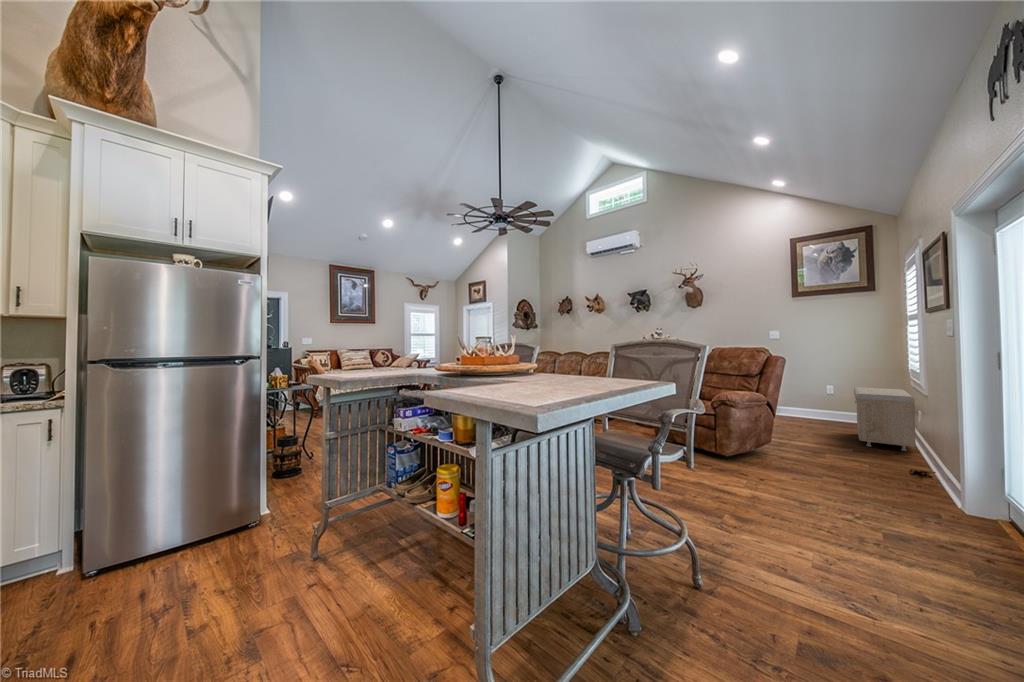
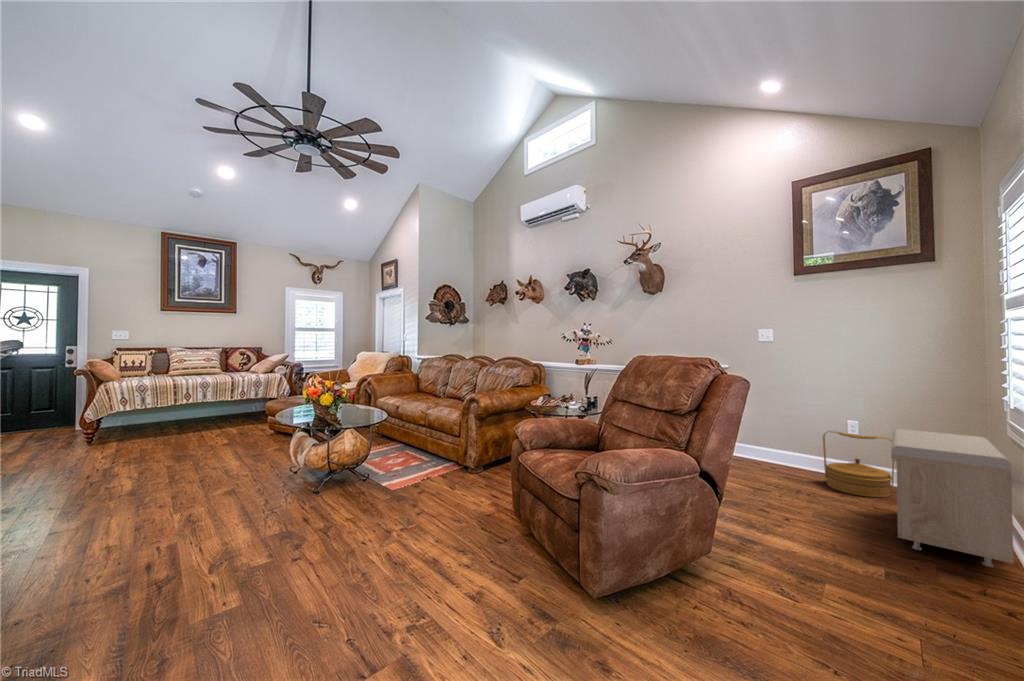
woven basket: none [811,392,854,428] -> present [823,431,894,497]

